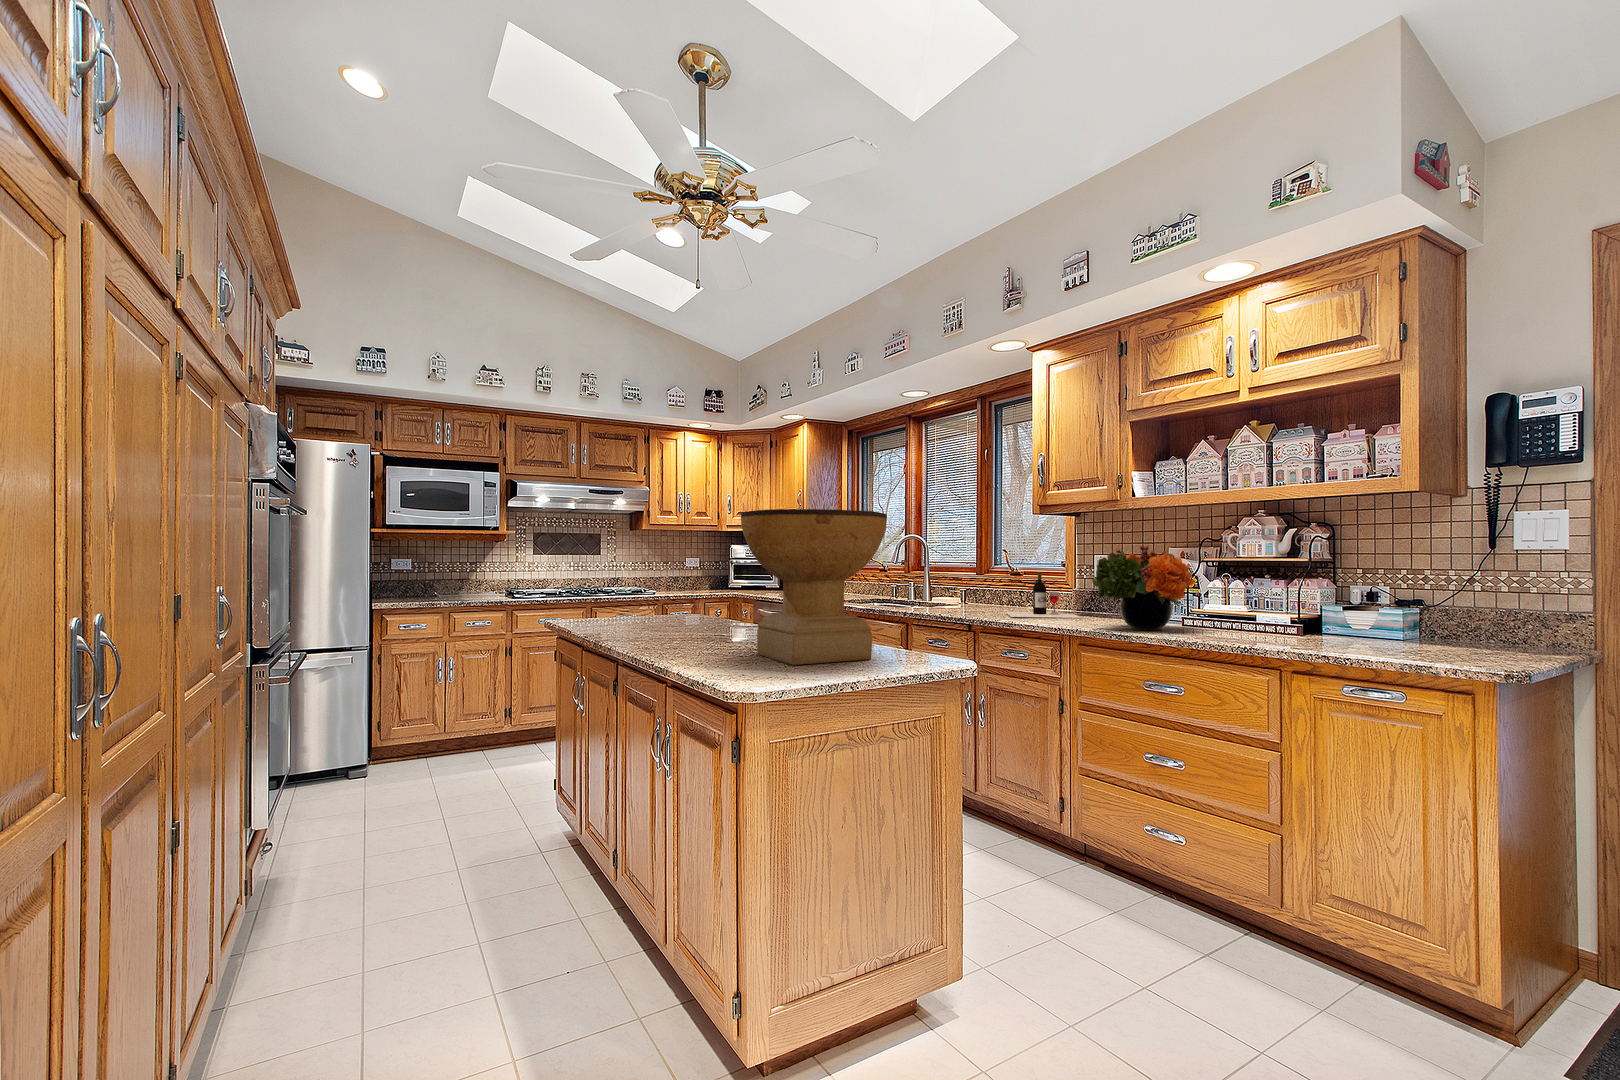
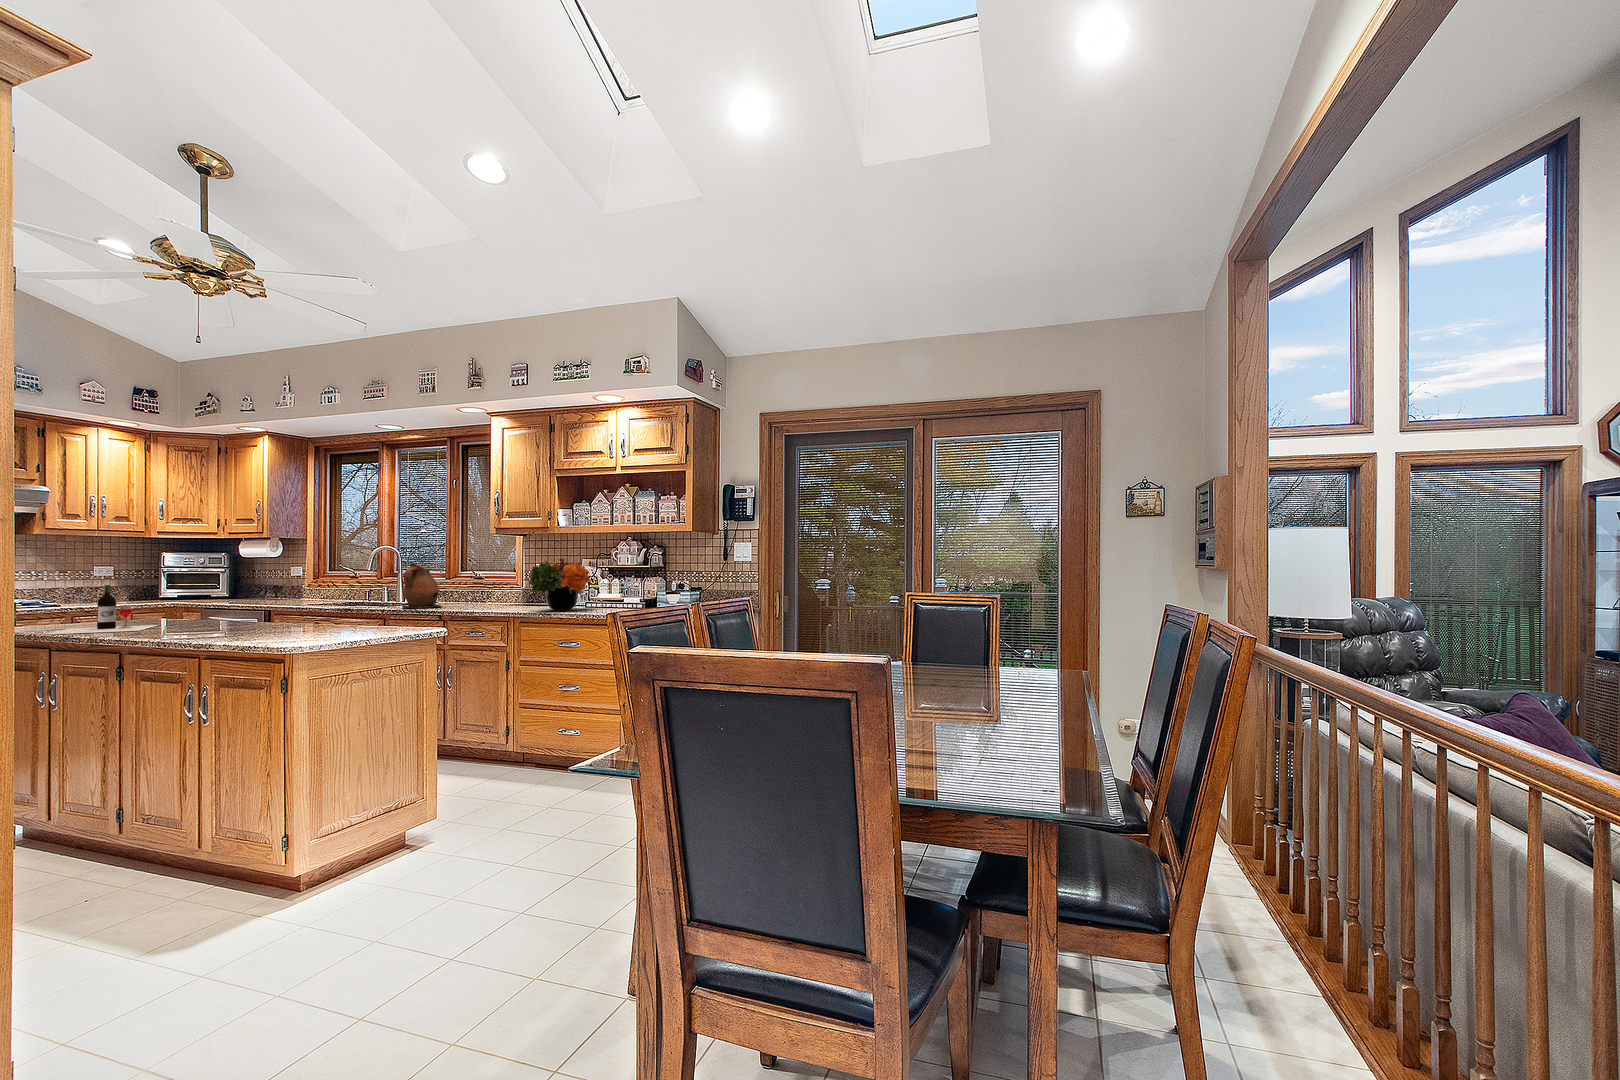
decorative bowl: present [741,509,887,665] -> none [261,537,383,642]
ceramic pitcher: none [925,555,974,613] -> present [402,563,441,608]
wine bottle: present [1006,572,1081,618] -> present [47,585,157,634]

